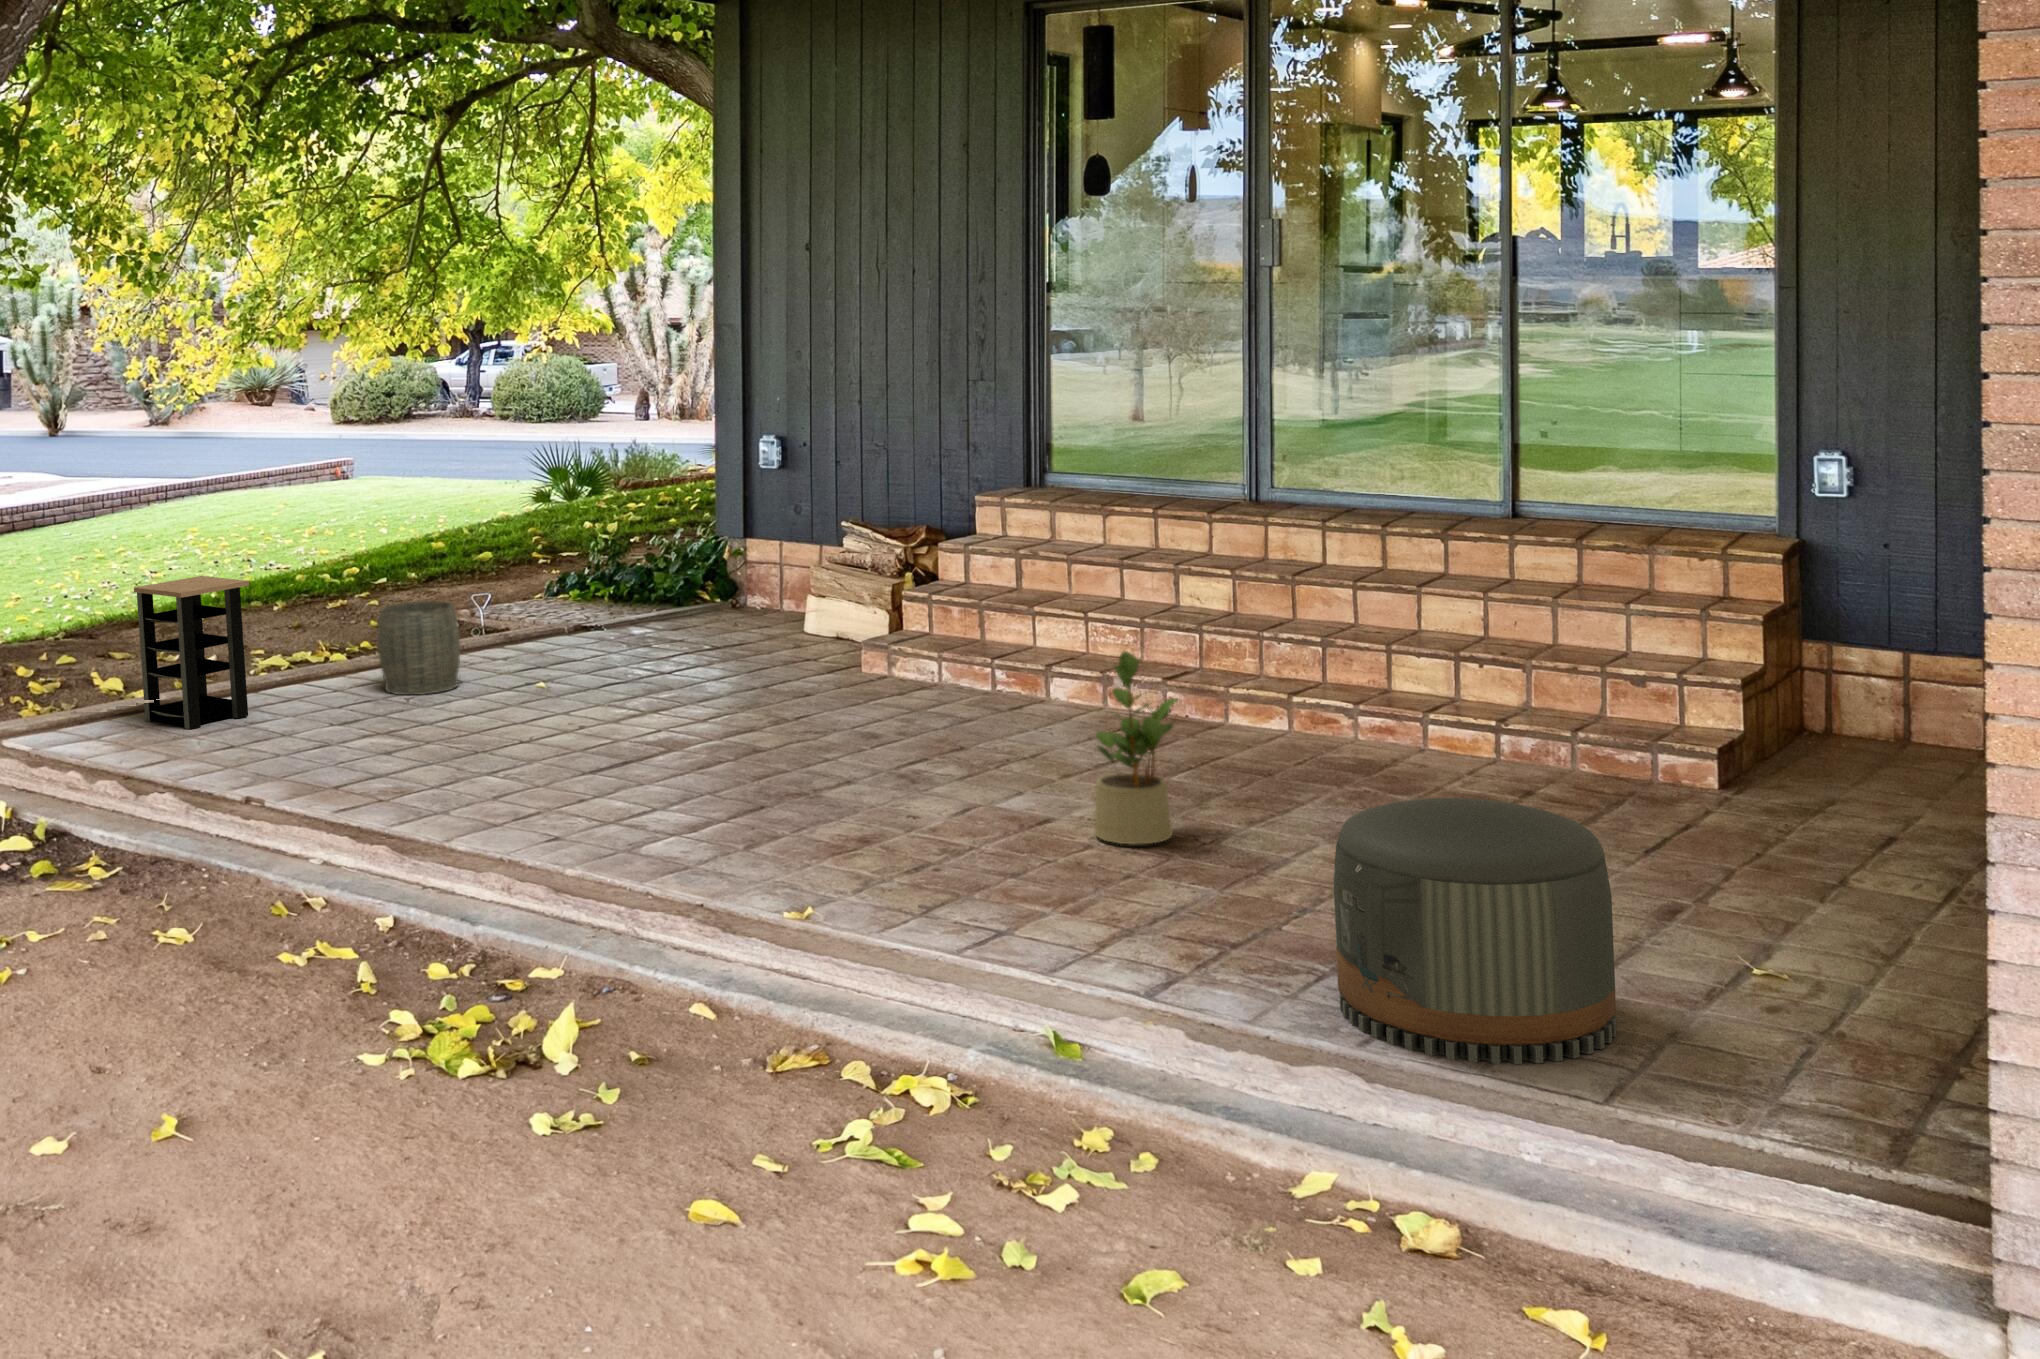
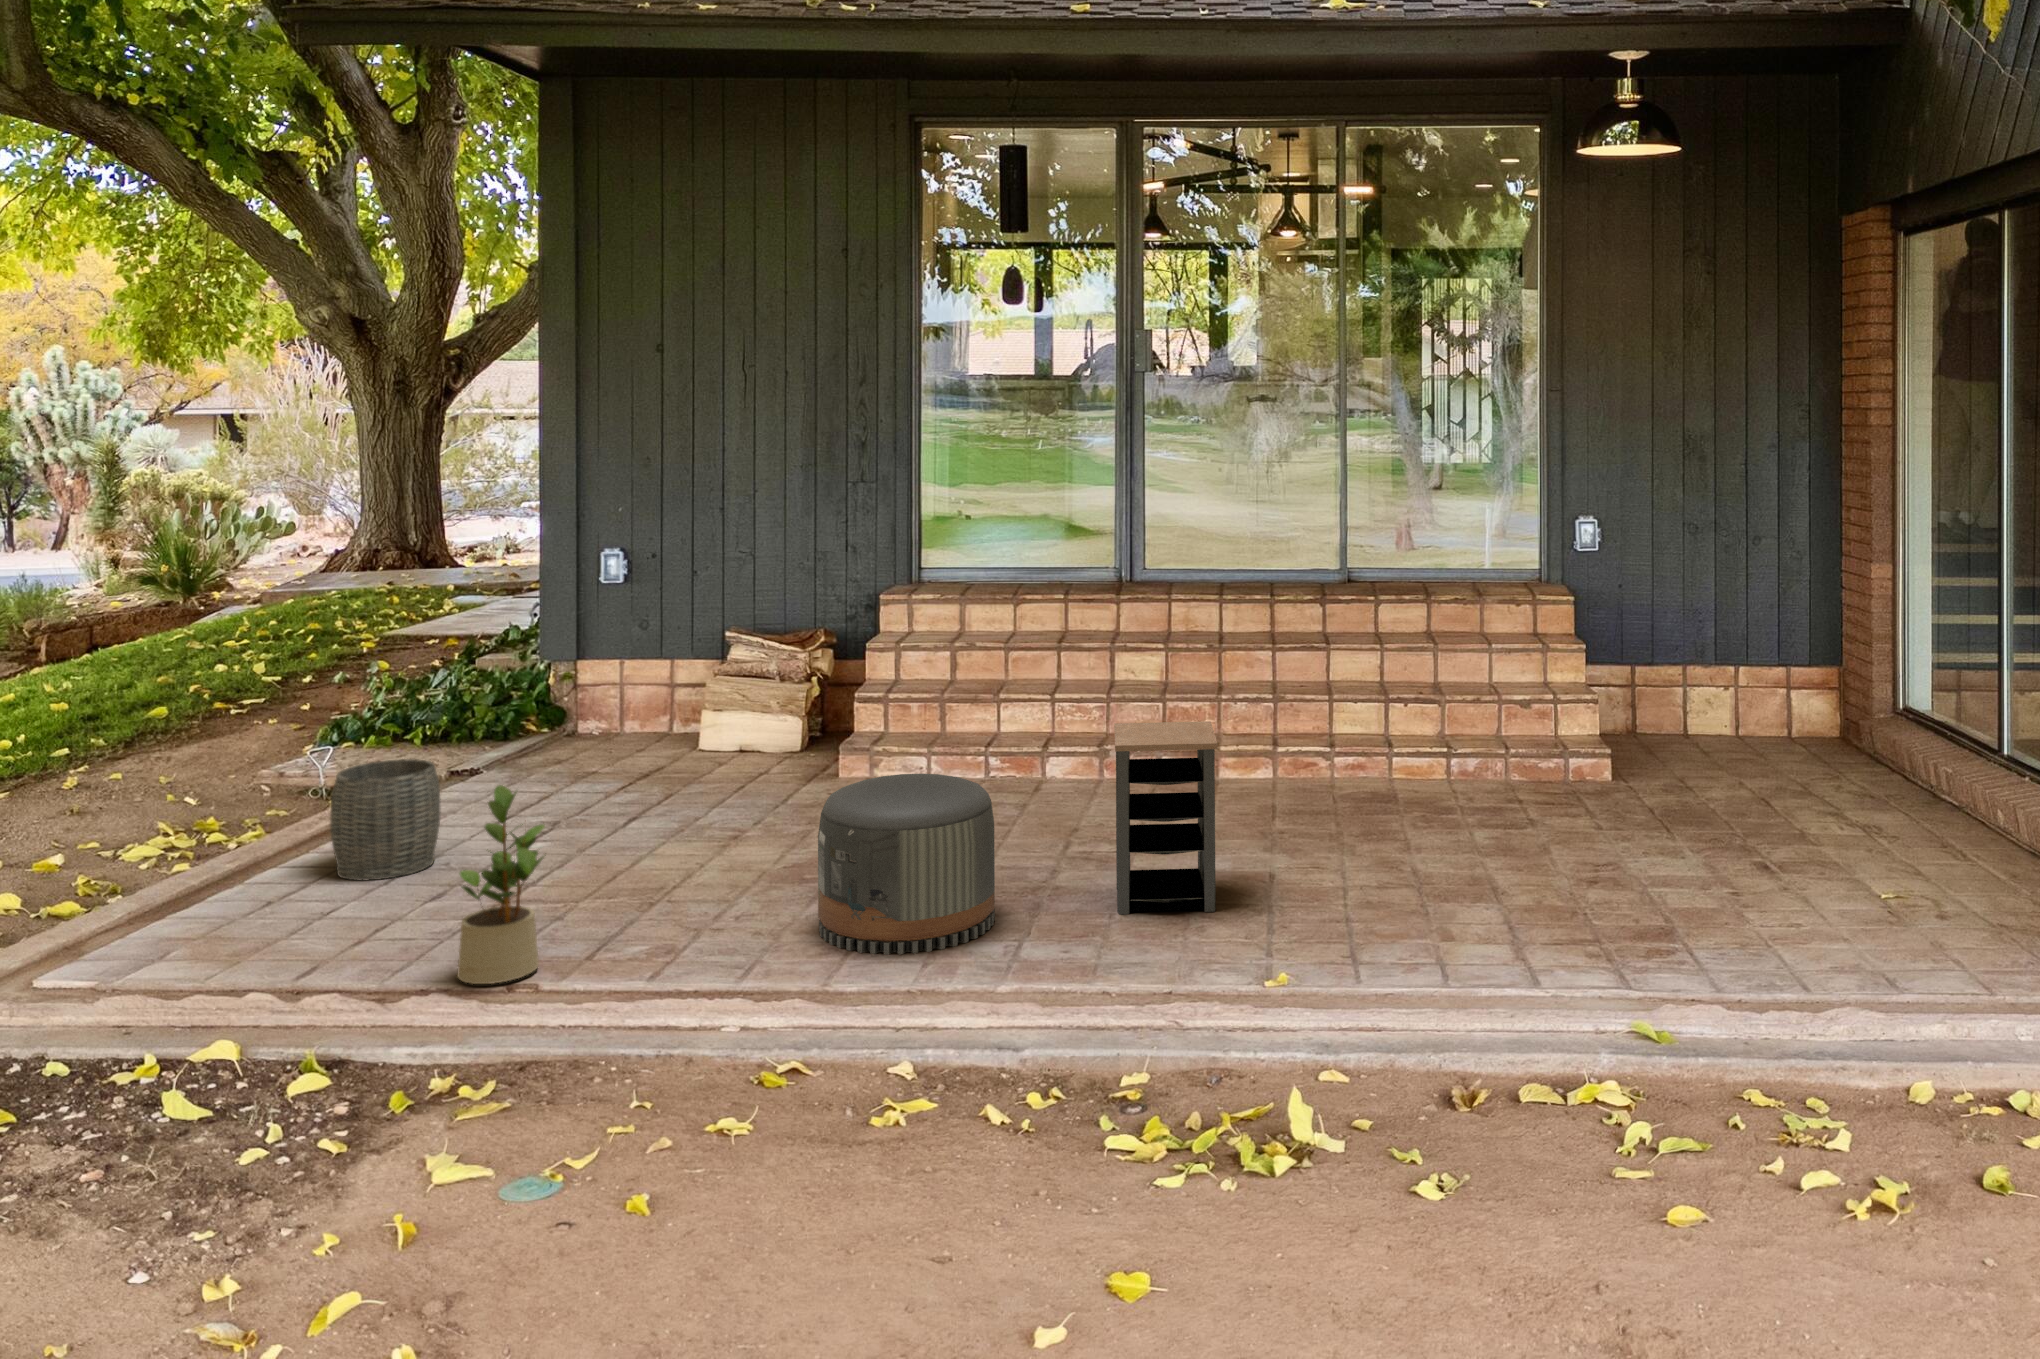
side table: present [134,576,249,729] -> present [1114,721,1218,915]
potted plant: present [1094,651,1178,844] -> present [457,785,545,984]
pouf: present [1333,798,1616,1064] -> present [818,774,995,955]

